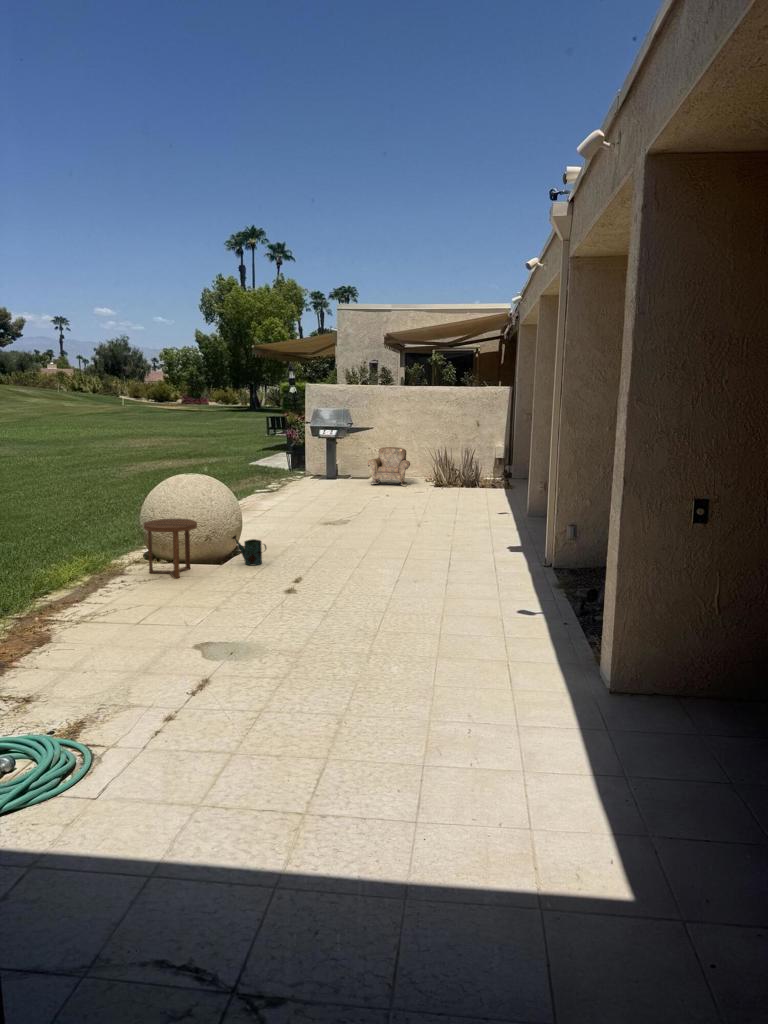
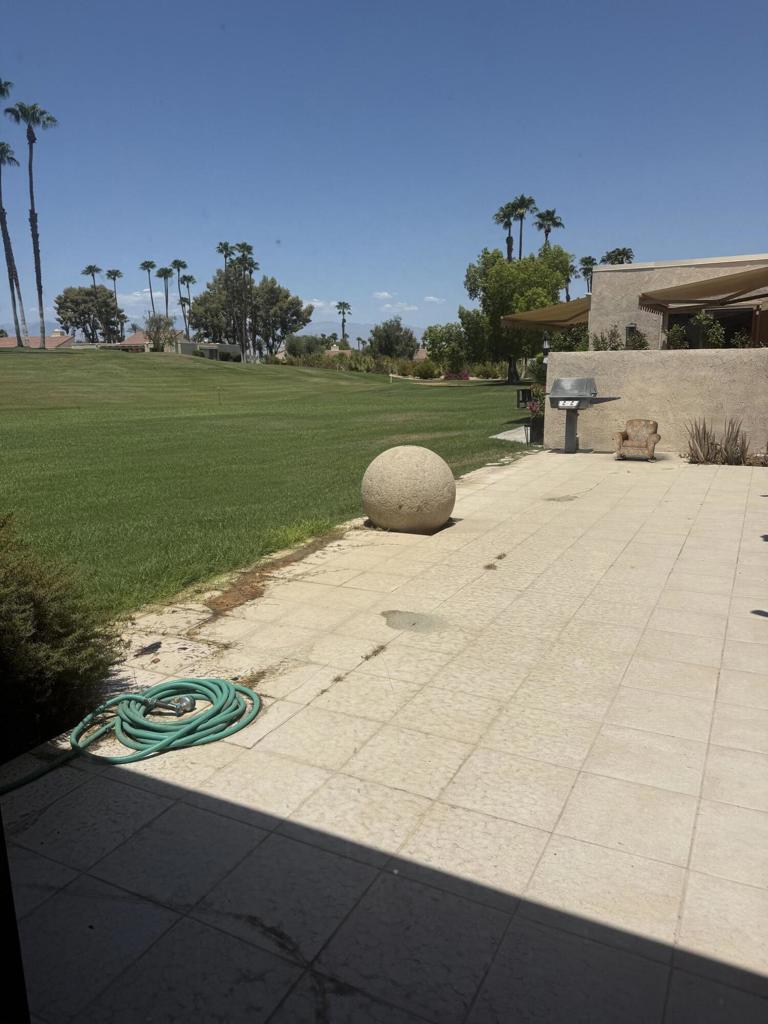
side table: present [143,519,197,578] -> none [360,488,410,546]
watering can: present [232,536,266,566] -> none [445,507,478,538]

